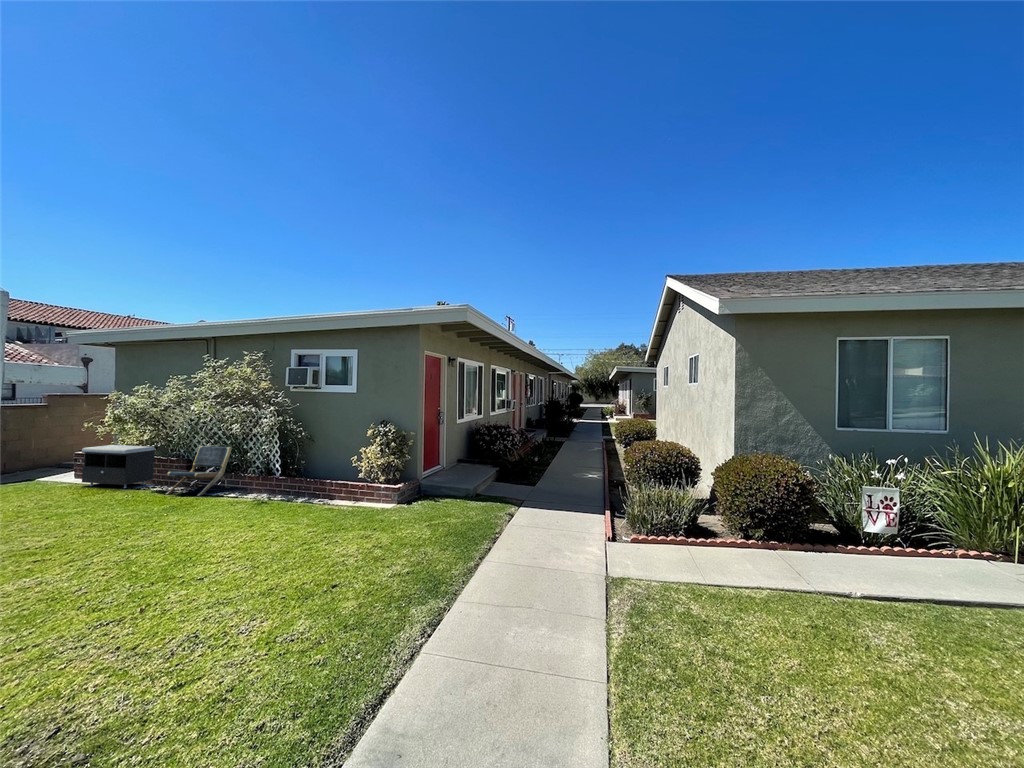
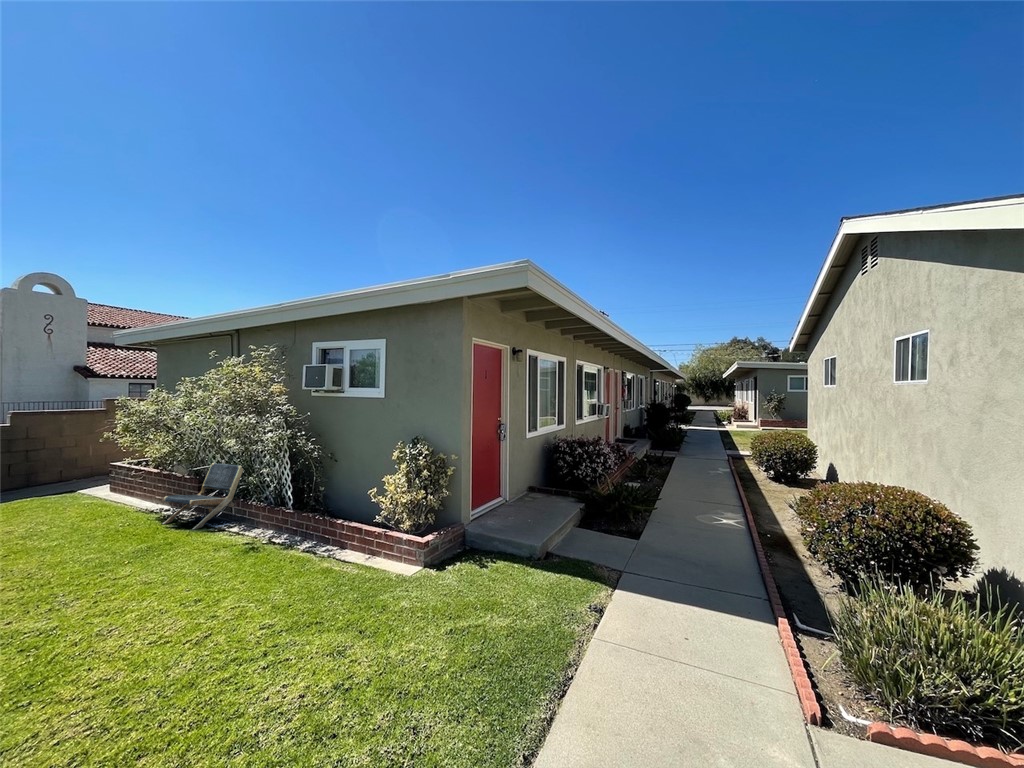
storage bench: present [82,445,155,488] -> none [97,457,172,510]

